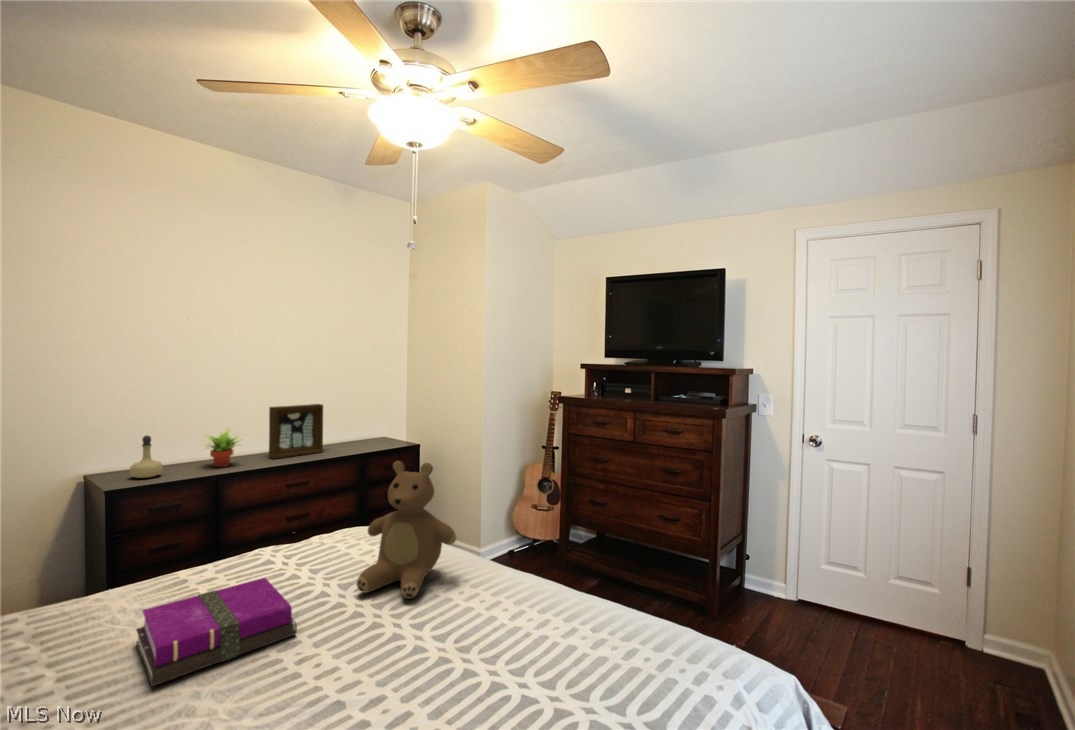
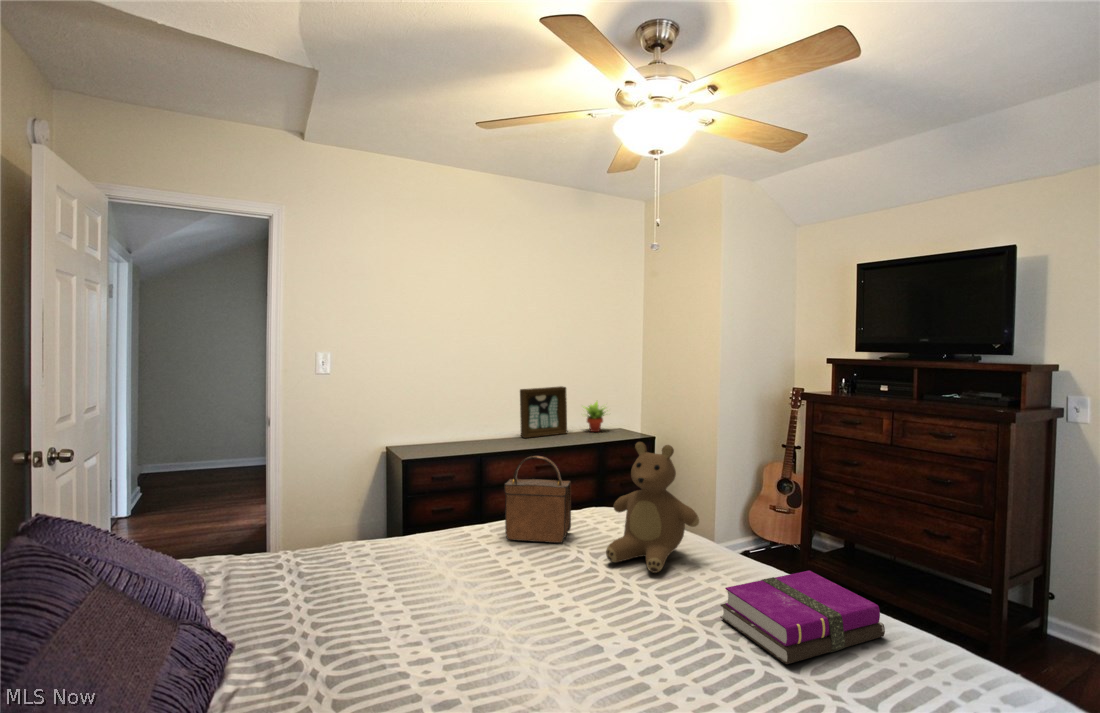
succulent plant: present [206,429,238,467] -> present [583,401,607,432]
perfume bottle: present [130,435,163,478] -> none [418,413,440,450]
handbag: none [235,481,320,582] -> present [504,456,571,543]
notebook: present [136,578,297,686] -> present [720,571,885,664]

